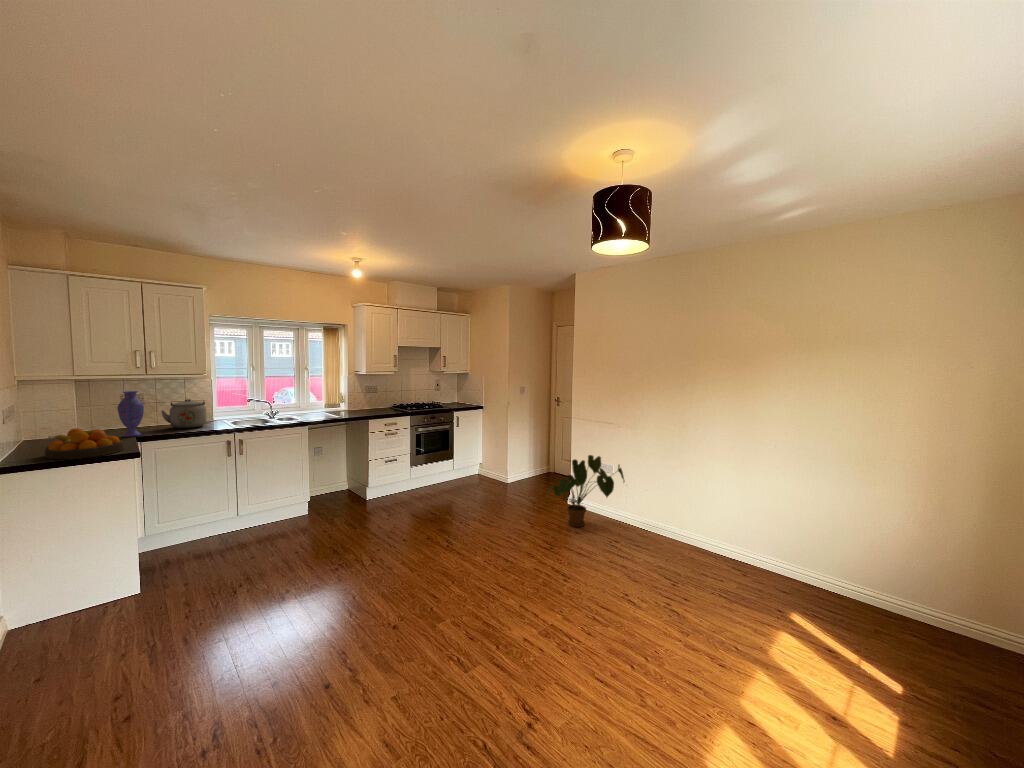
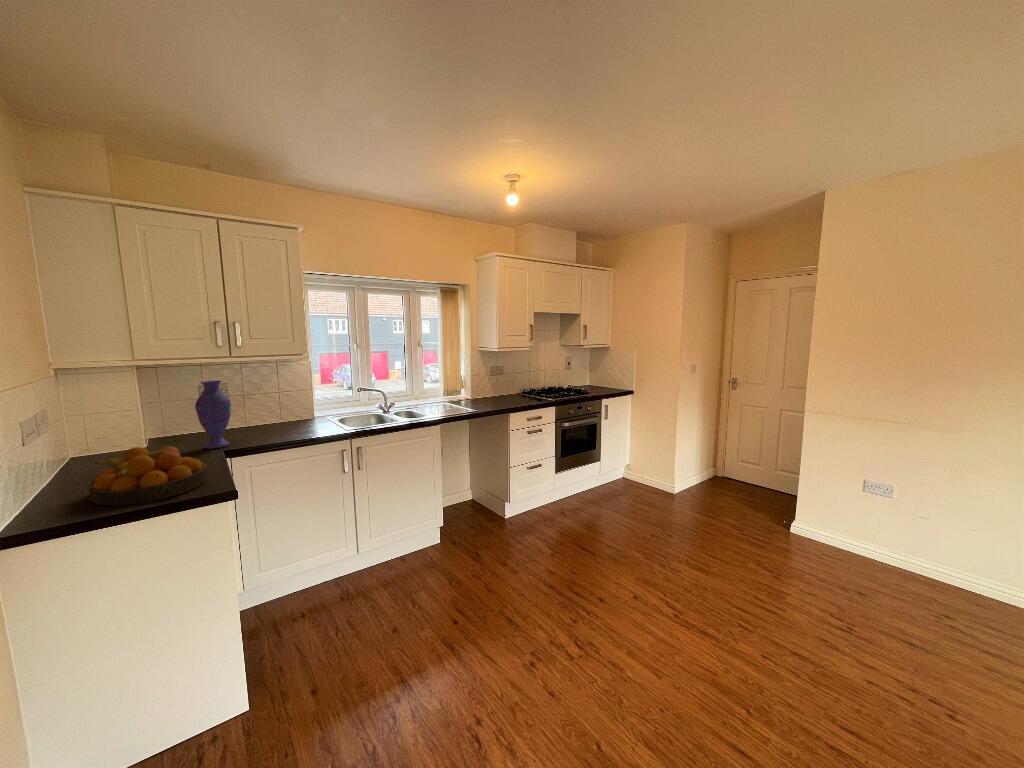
kettle: present [161,399,207,428] -> none [251,389,309,431]
house plant: present [548,455,625,527] -> none [797,471,945,585]

